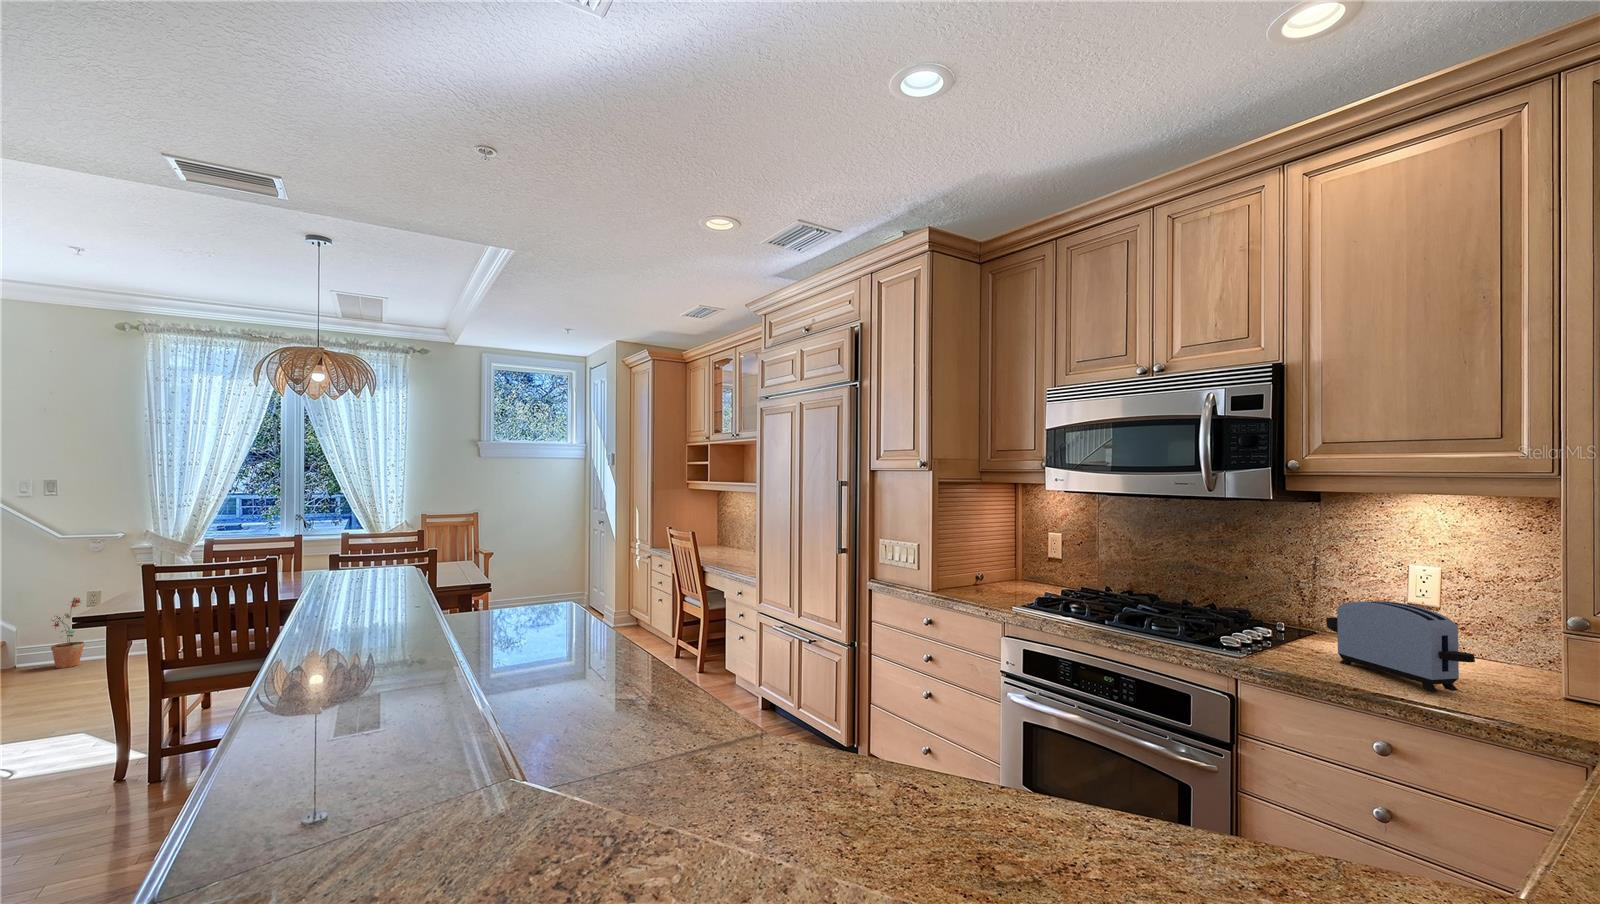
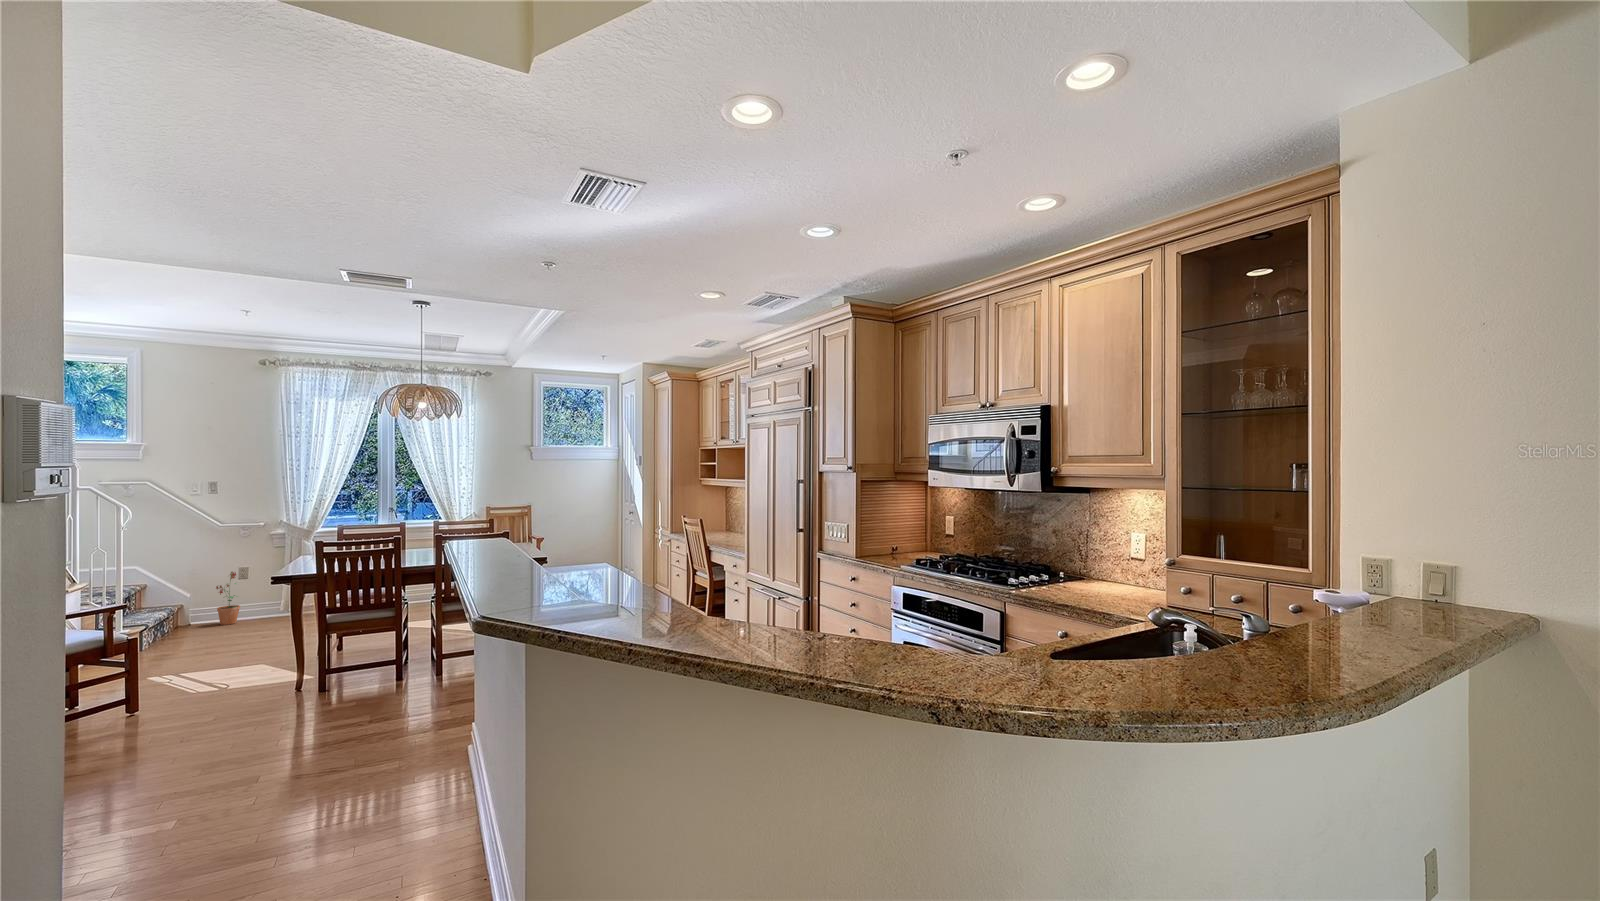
toaster: present [1326,601,1475,692] -> none [1072,554,1126,604]

